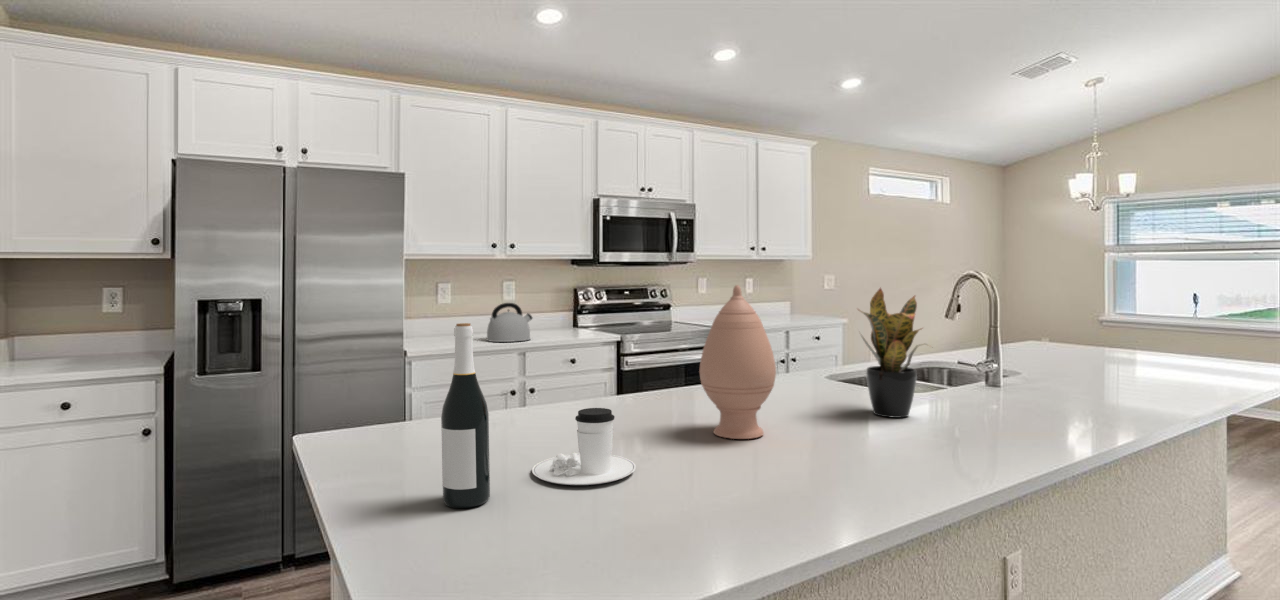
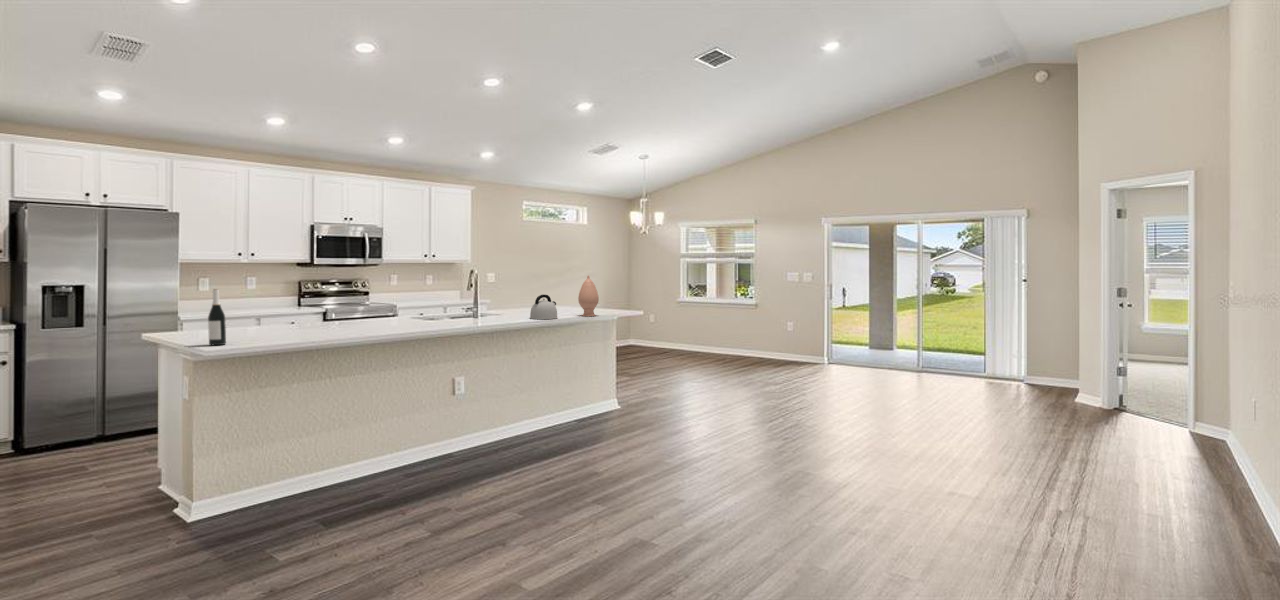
vase: present [700,285,776,439] -> present [578,275,599,316]
potted plant: present [858,288,926,418] -> none [390,277,429,329]
kettle: present [487,303,532,342] -> present [530,295,558,319]
coffee cup: present [532,408,636,485] -> none [243,319,284,342]

